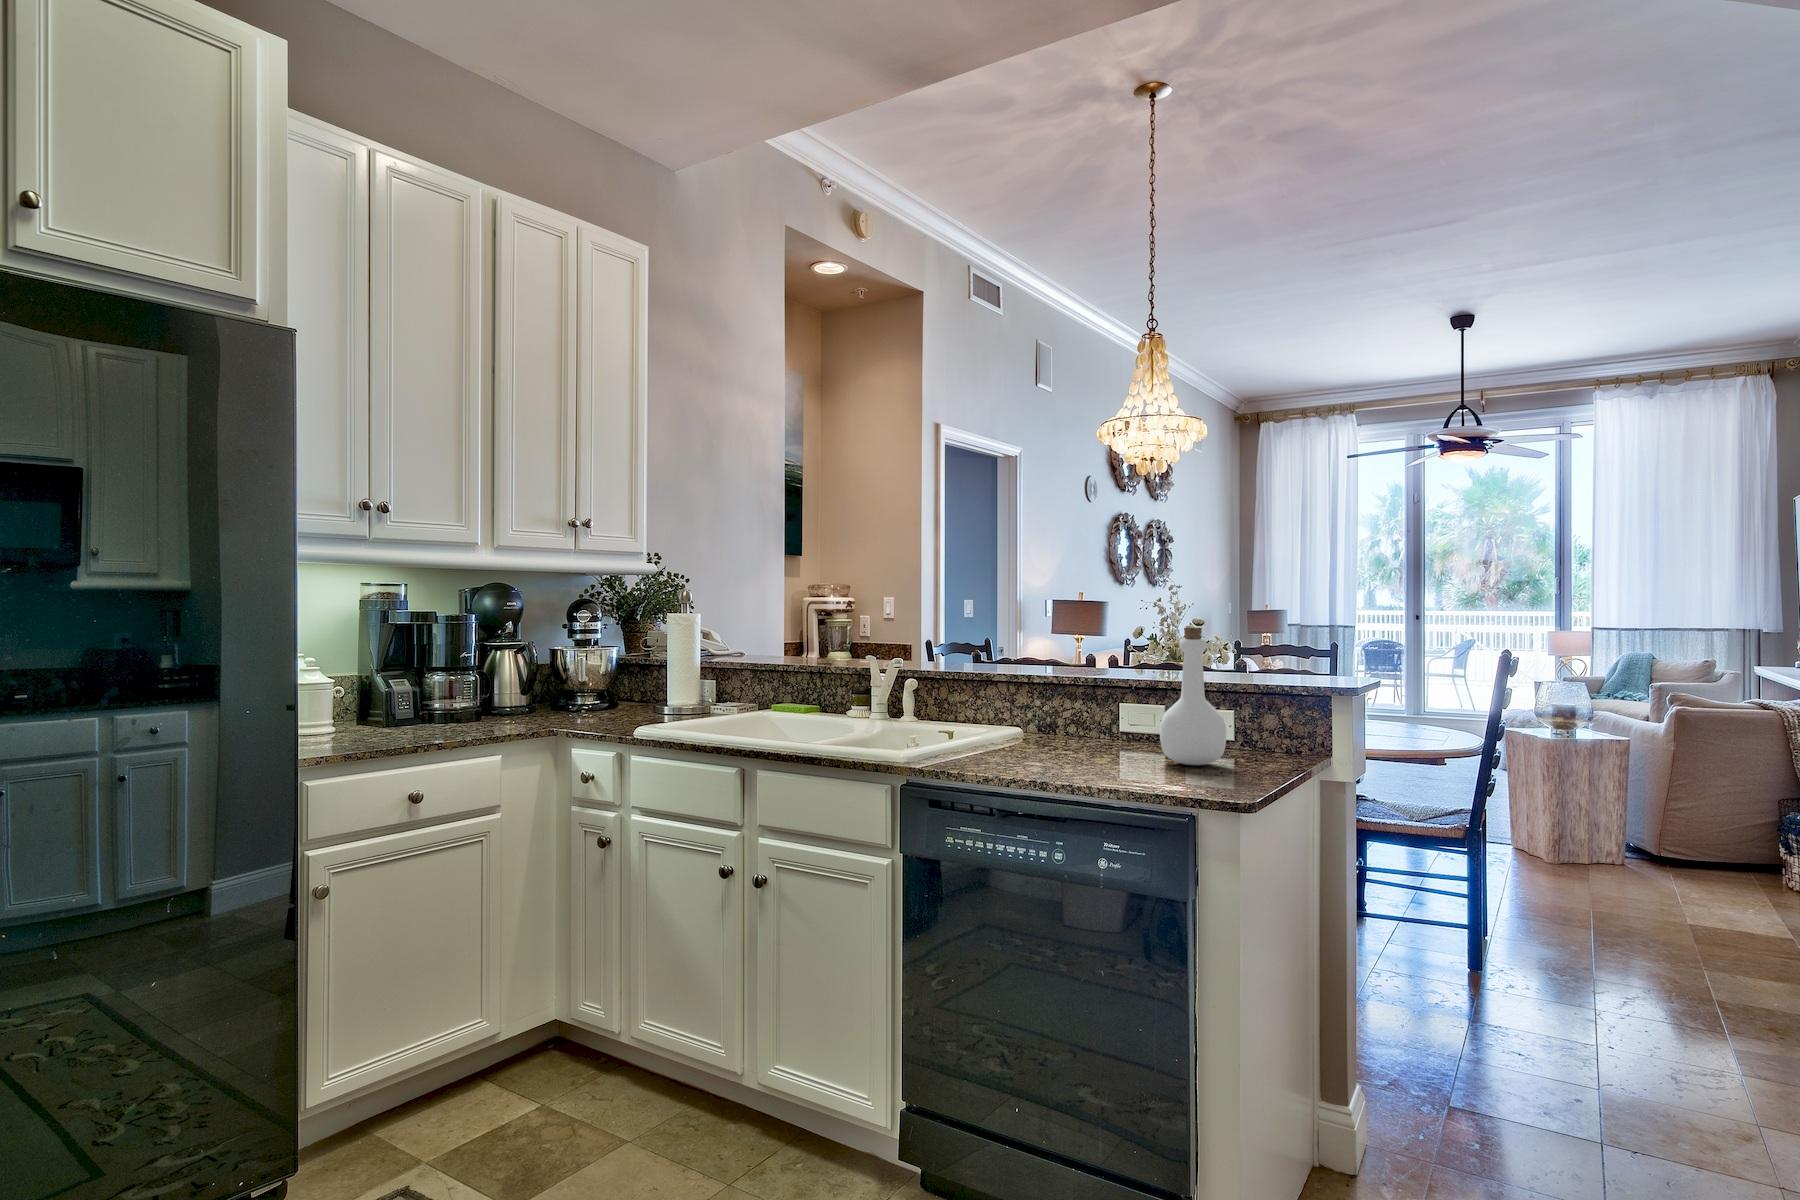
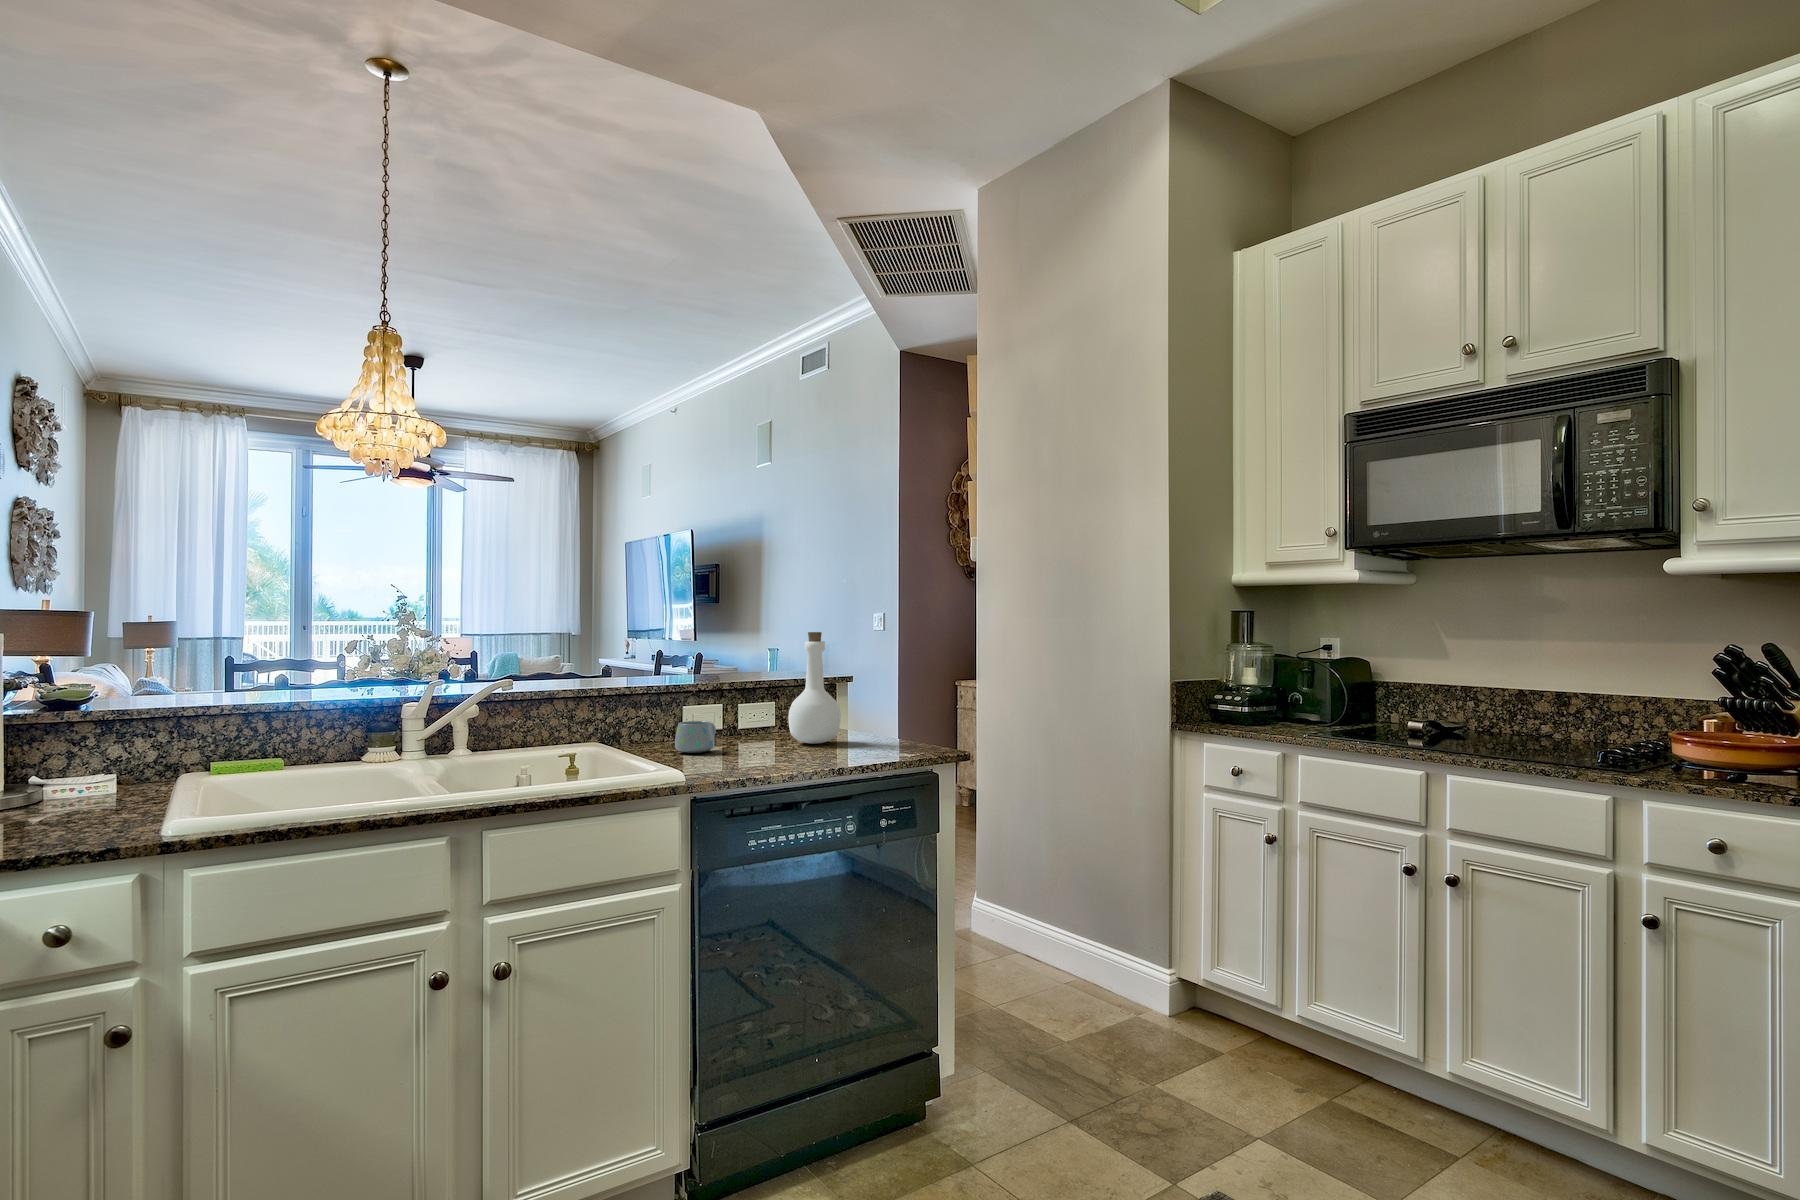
mug: none [1046,717,1100,751] -> present [675,721,716,753]

